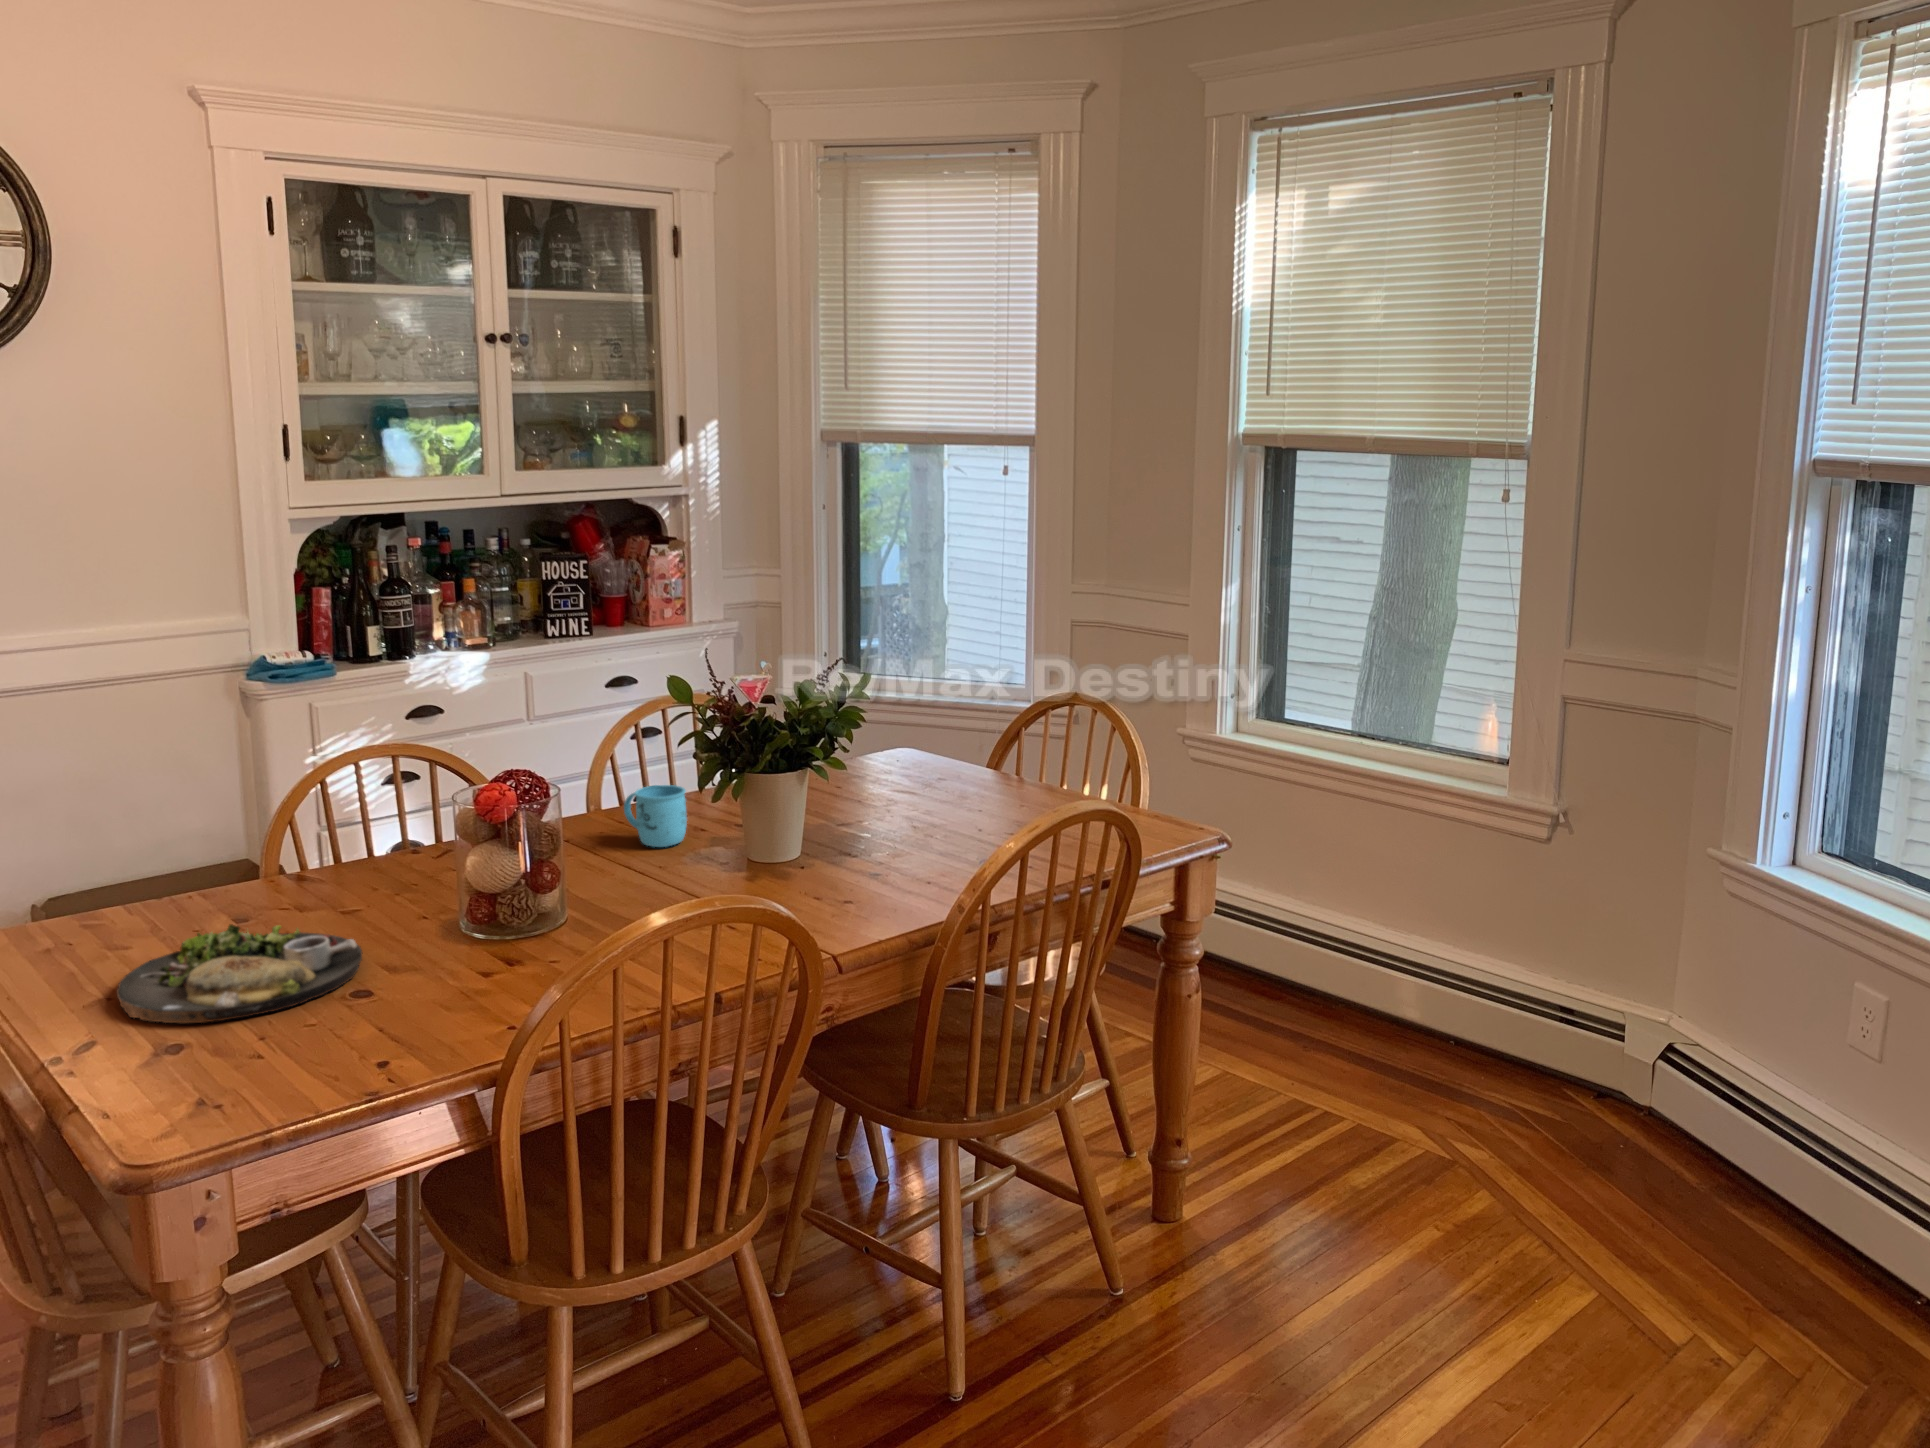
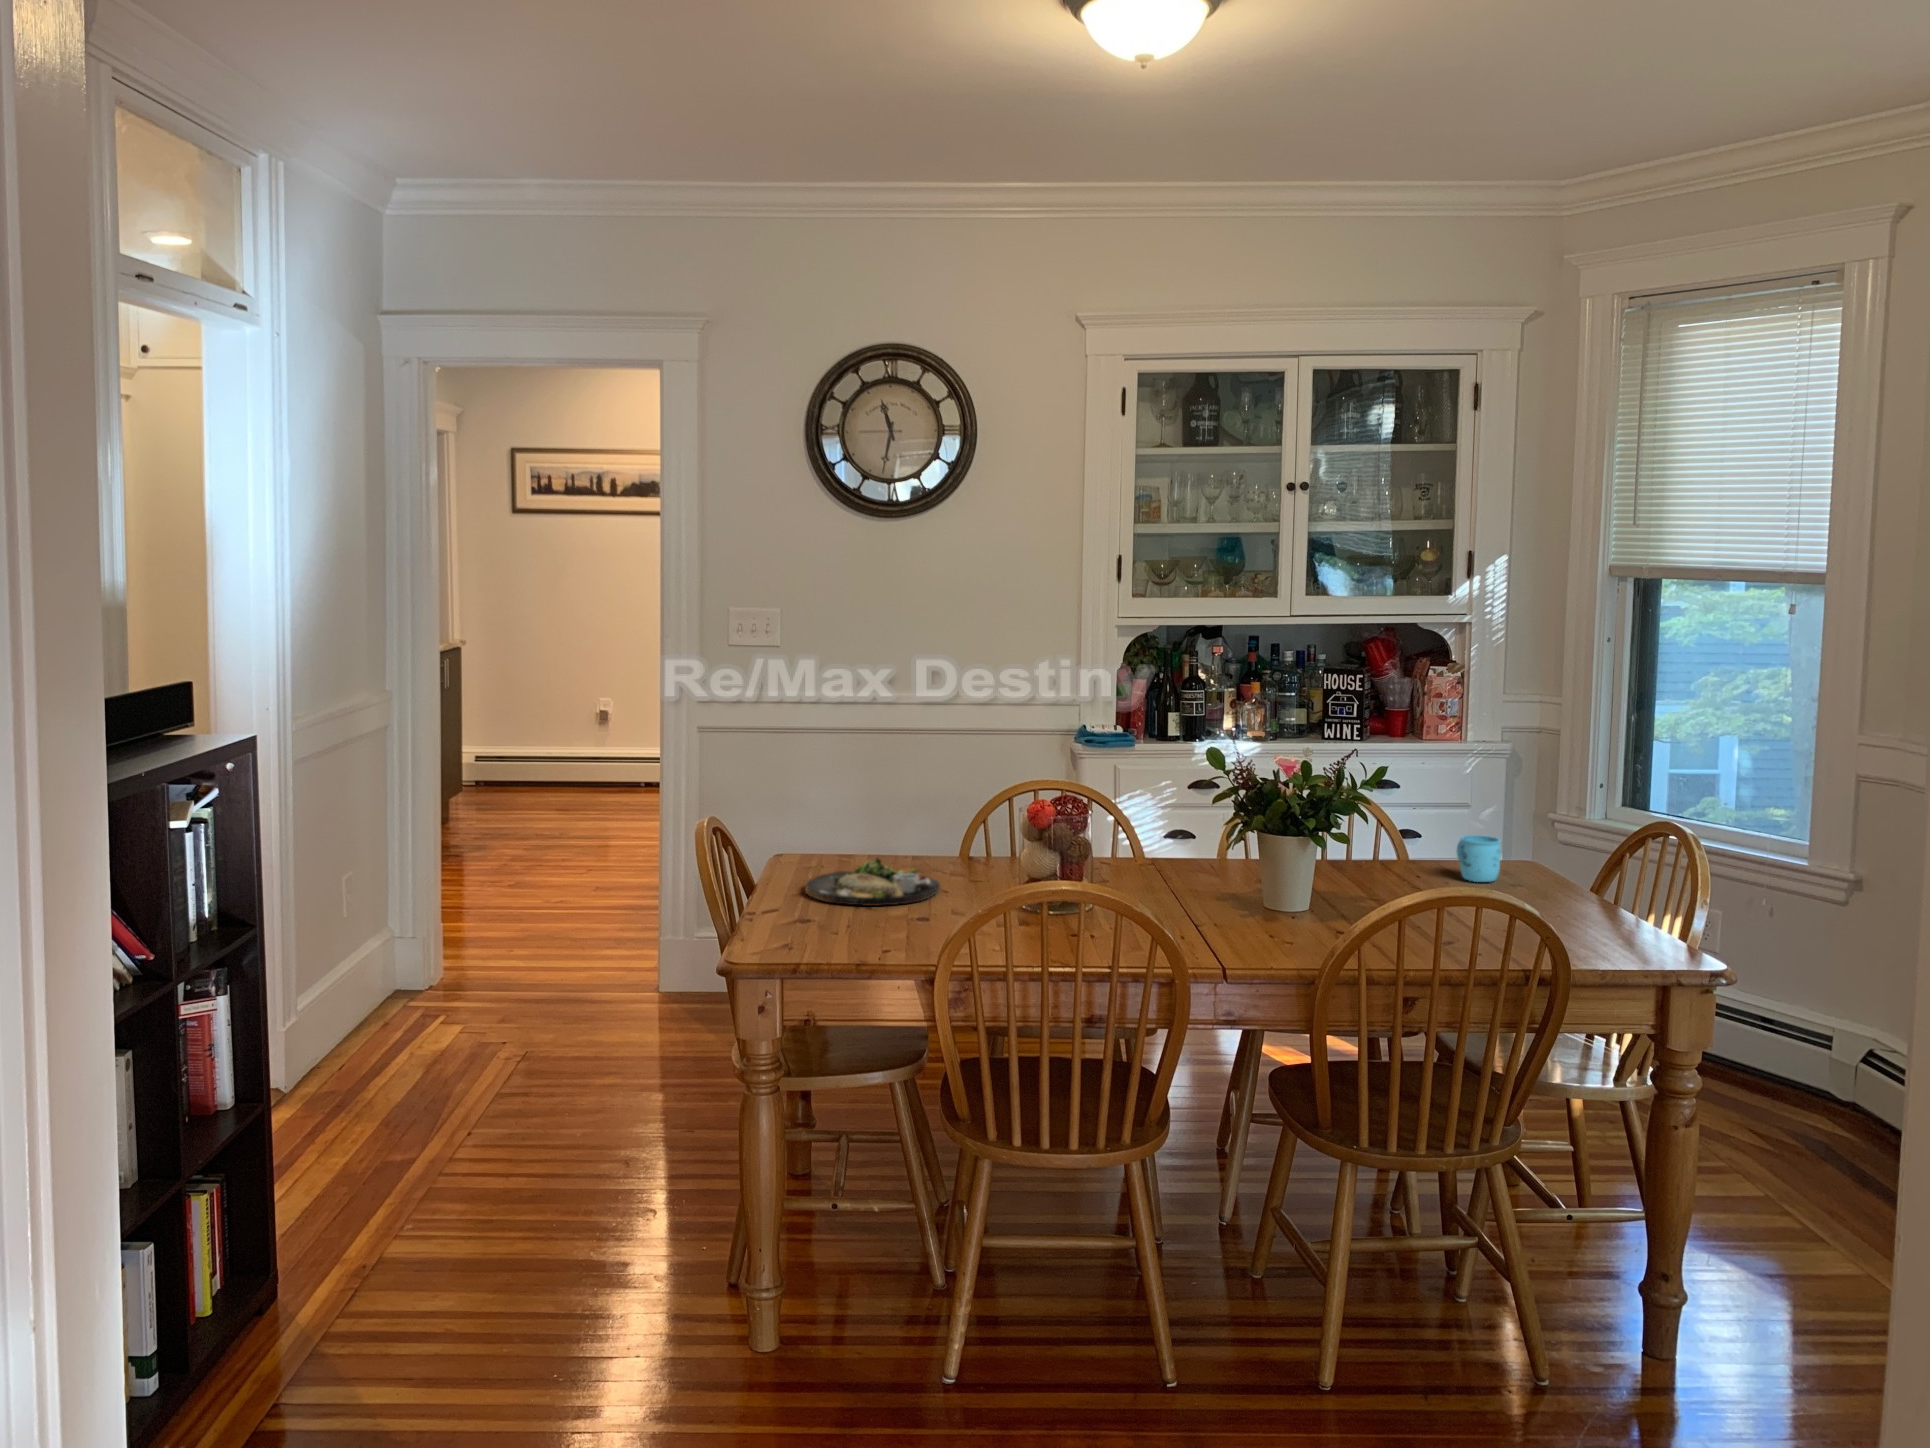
mug: present [624,785,687,847] -> present [1457,835,1501,882]

